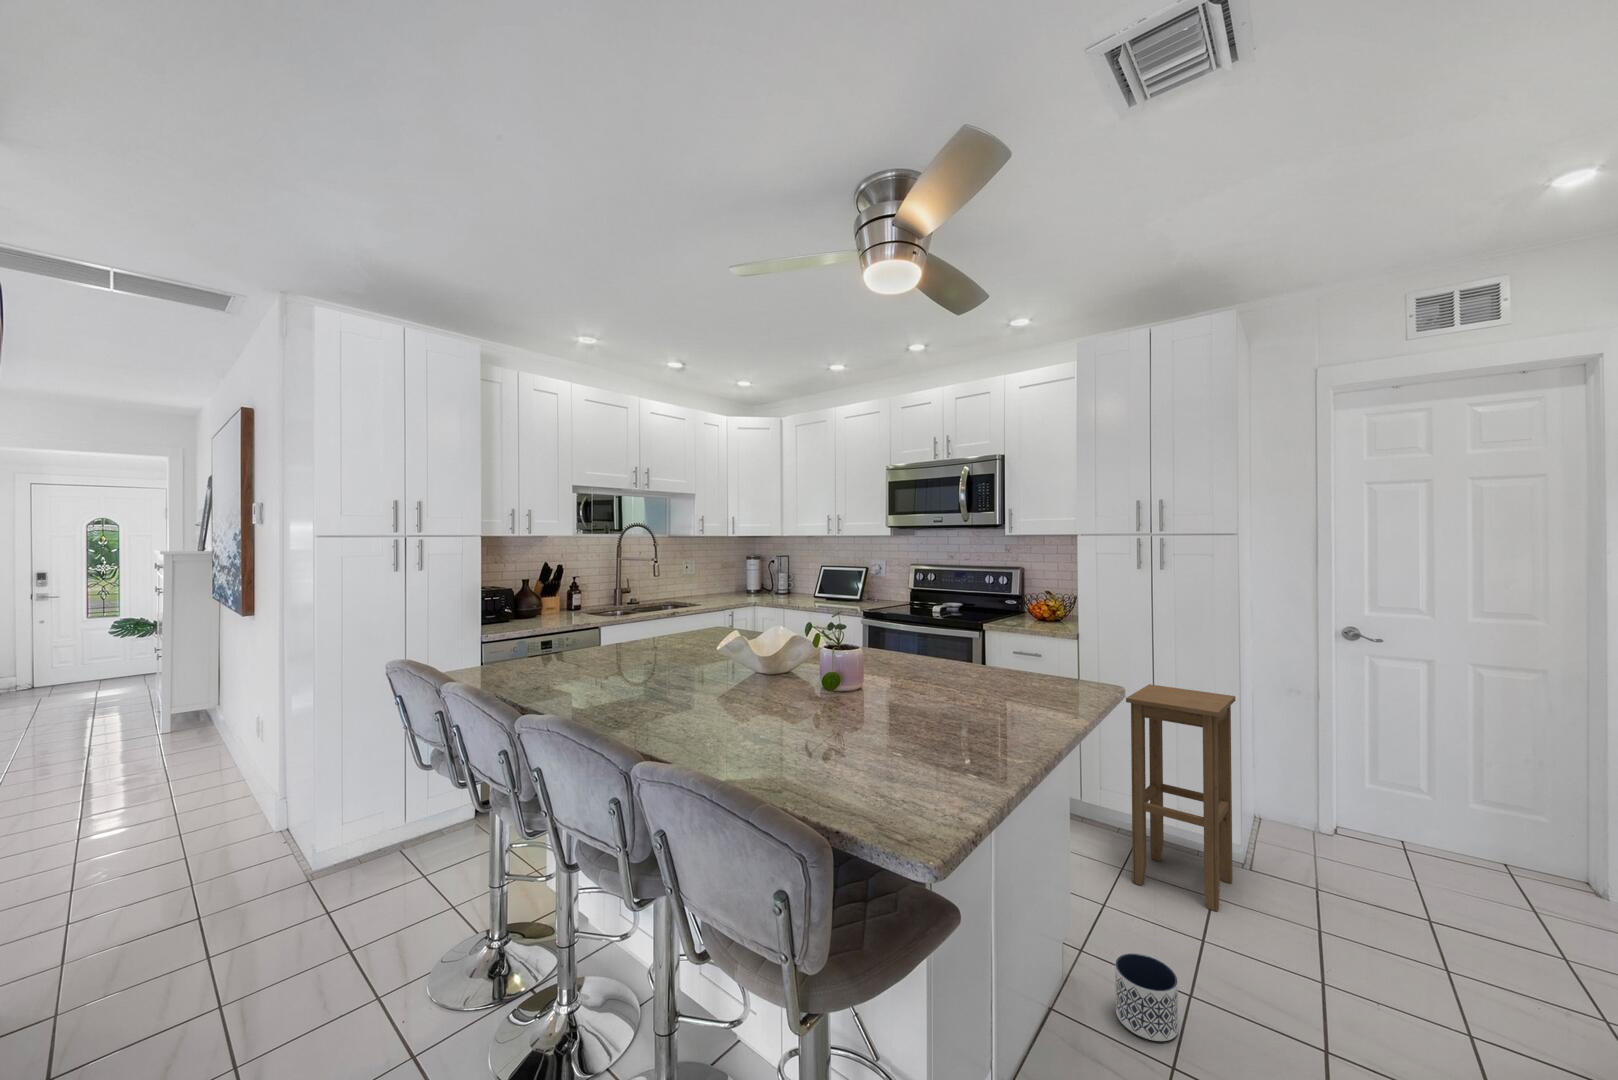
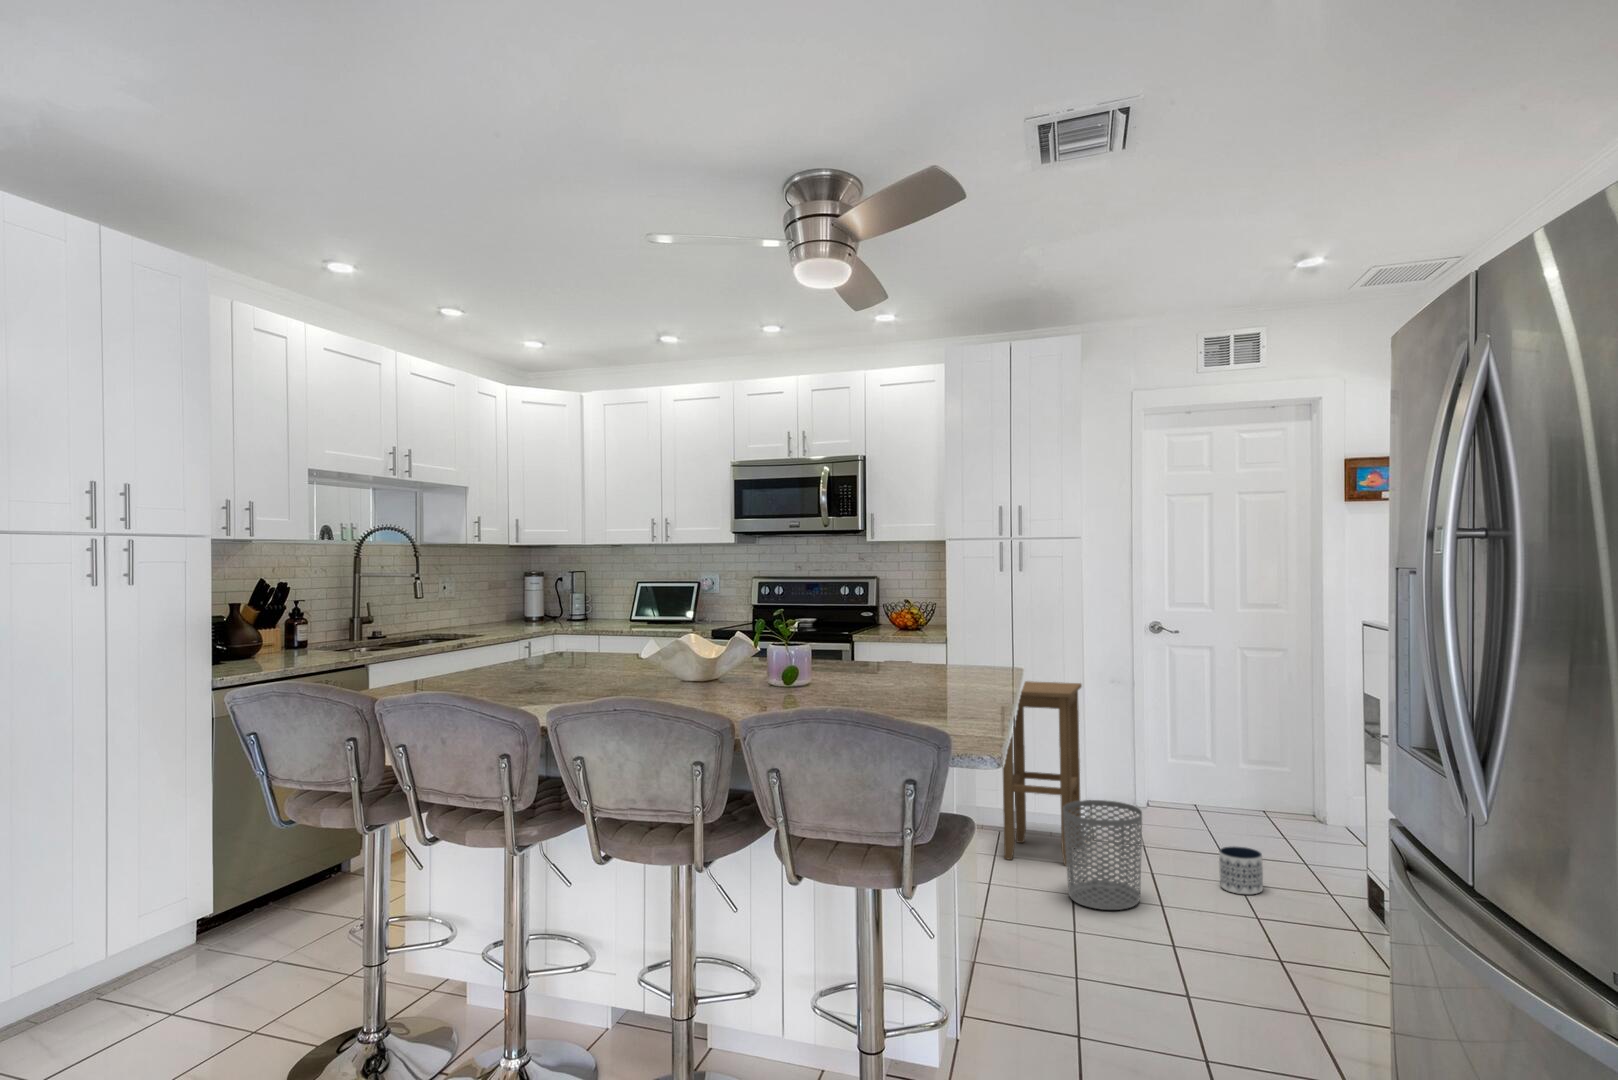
waste bin: none [1202,849,1321,1015] -> present [1063,800,1142,910]
planter: present [1115,954,1178,1041] -> present [1219,846,1263,894]

